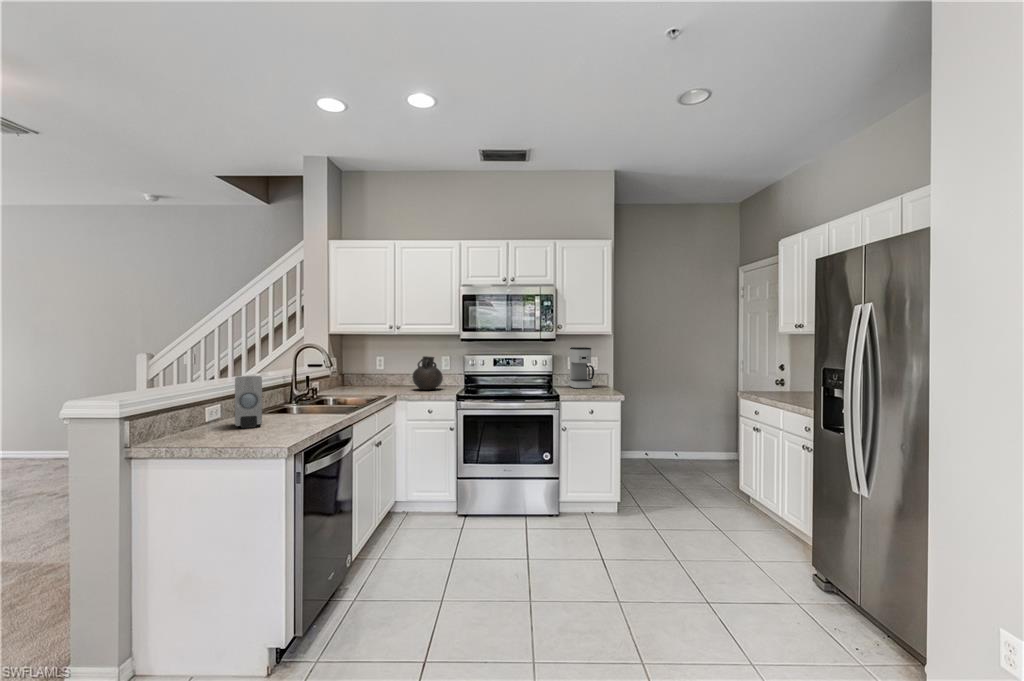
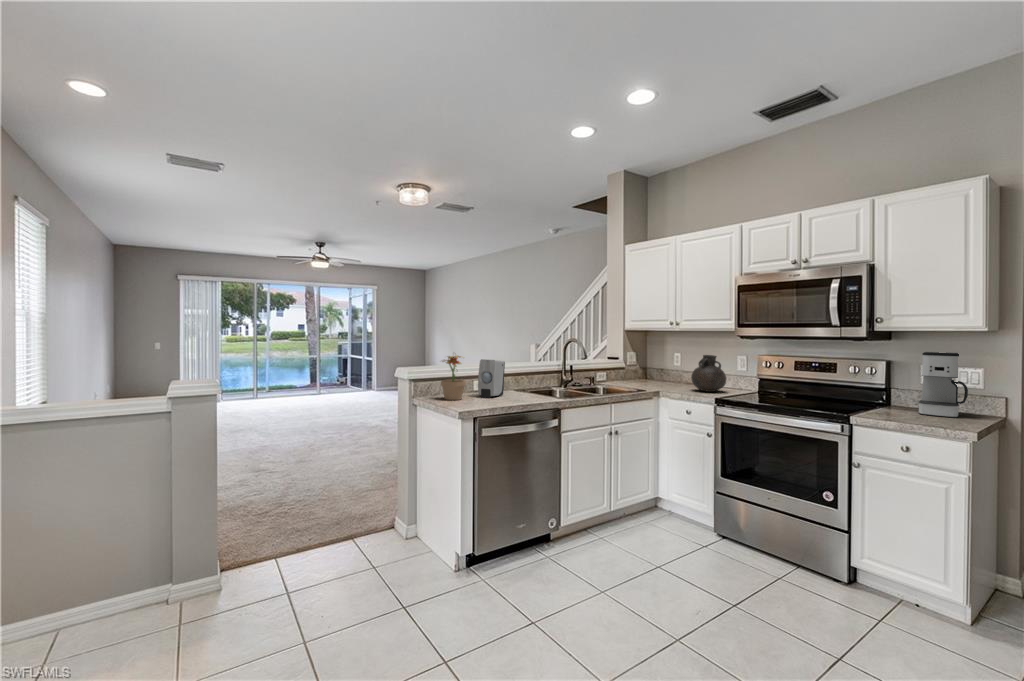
potted plant: none [182,369,230,440] -> present [441,355,466,400]

